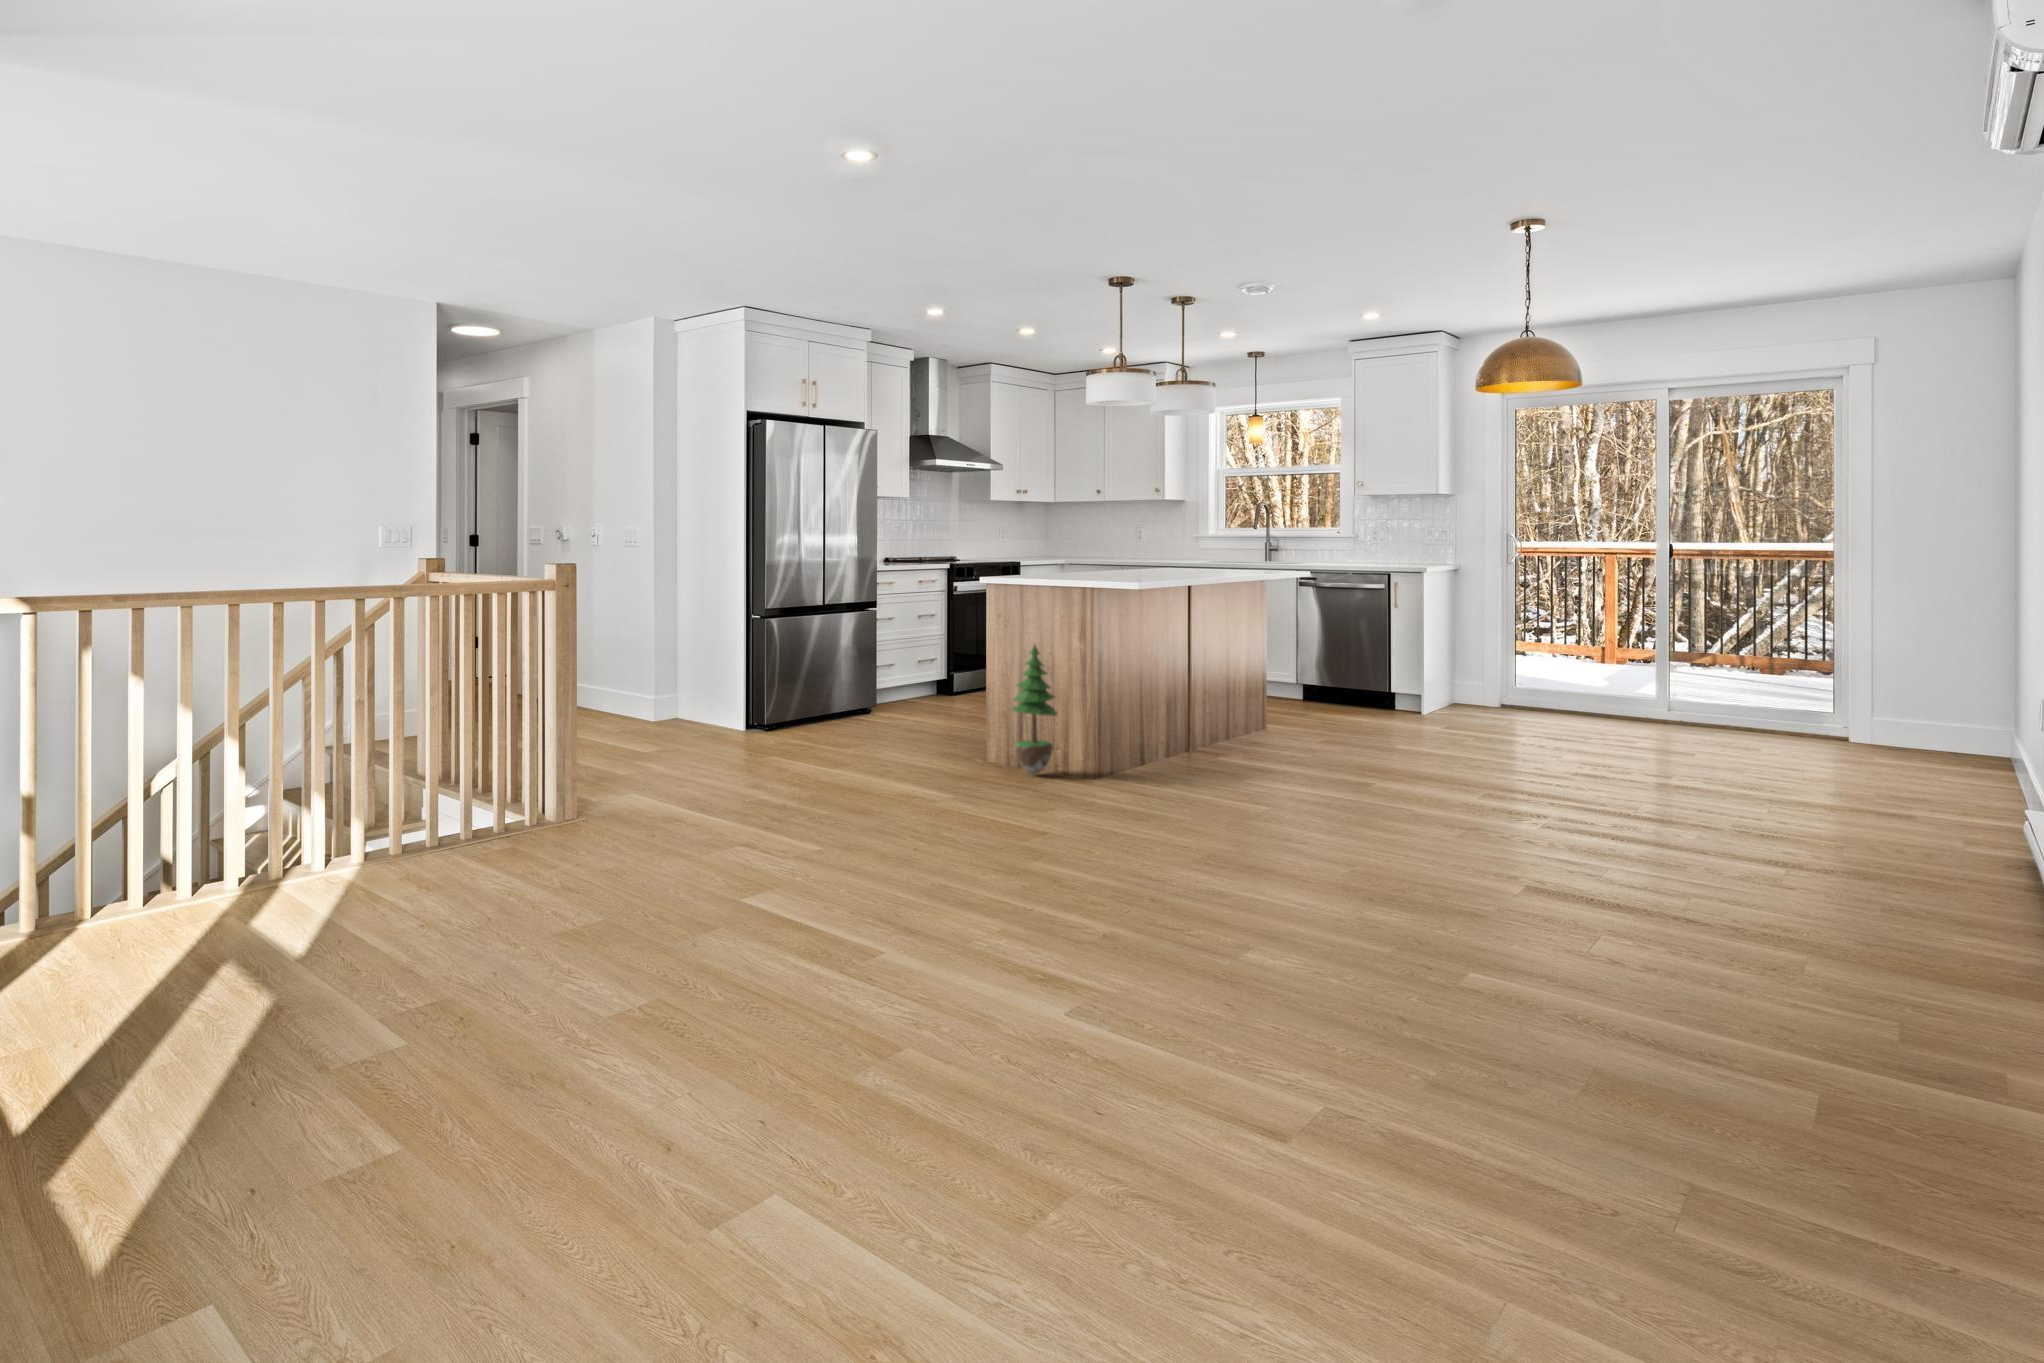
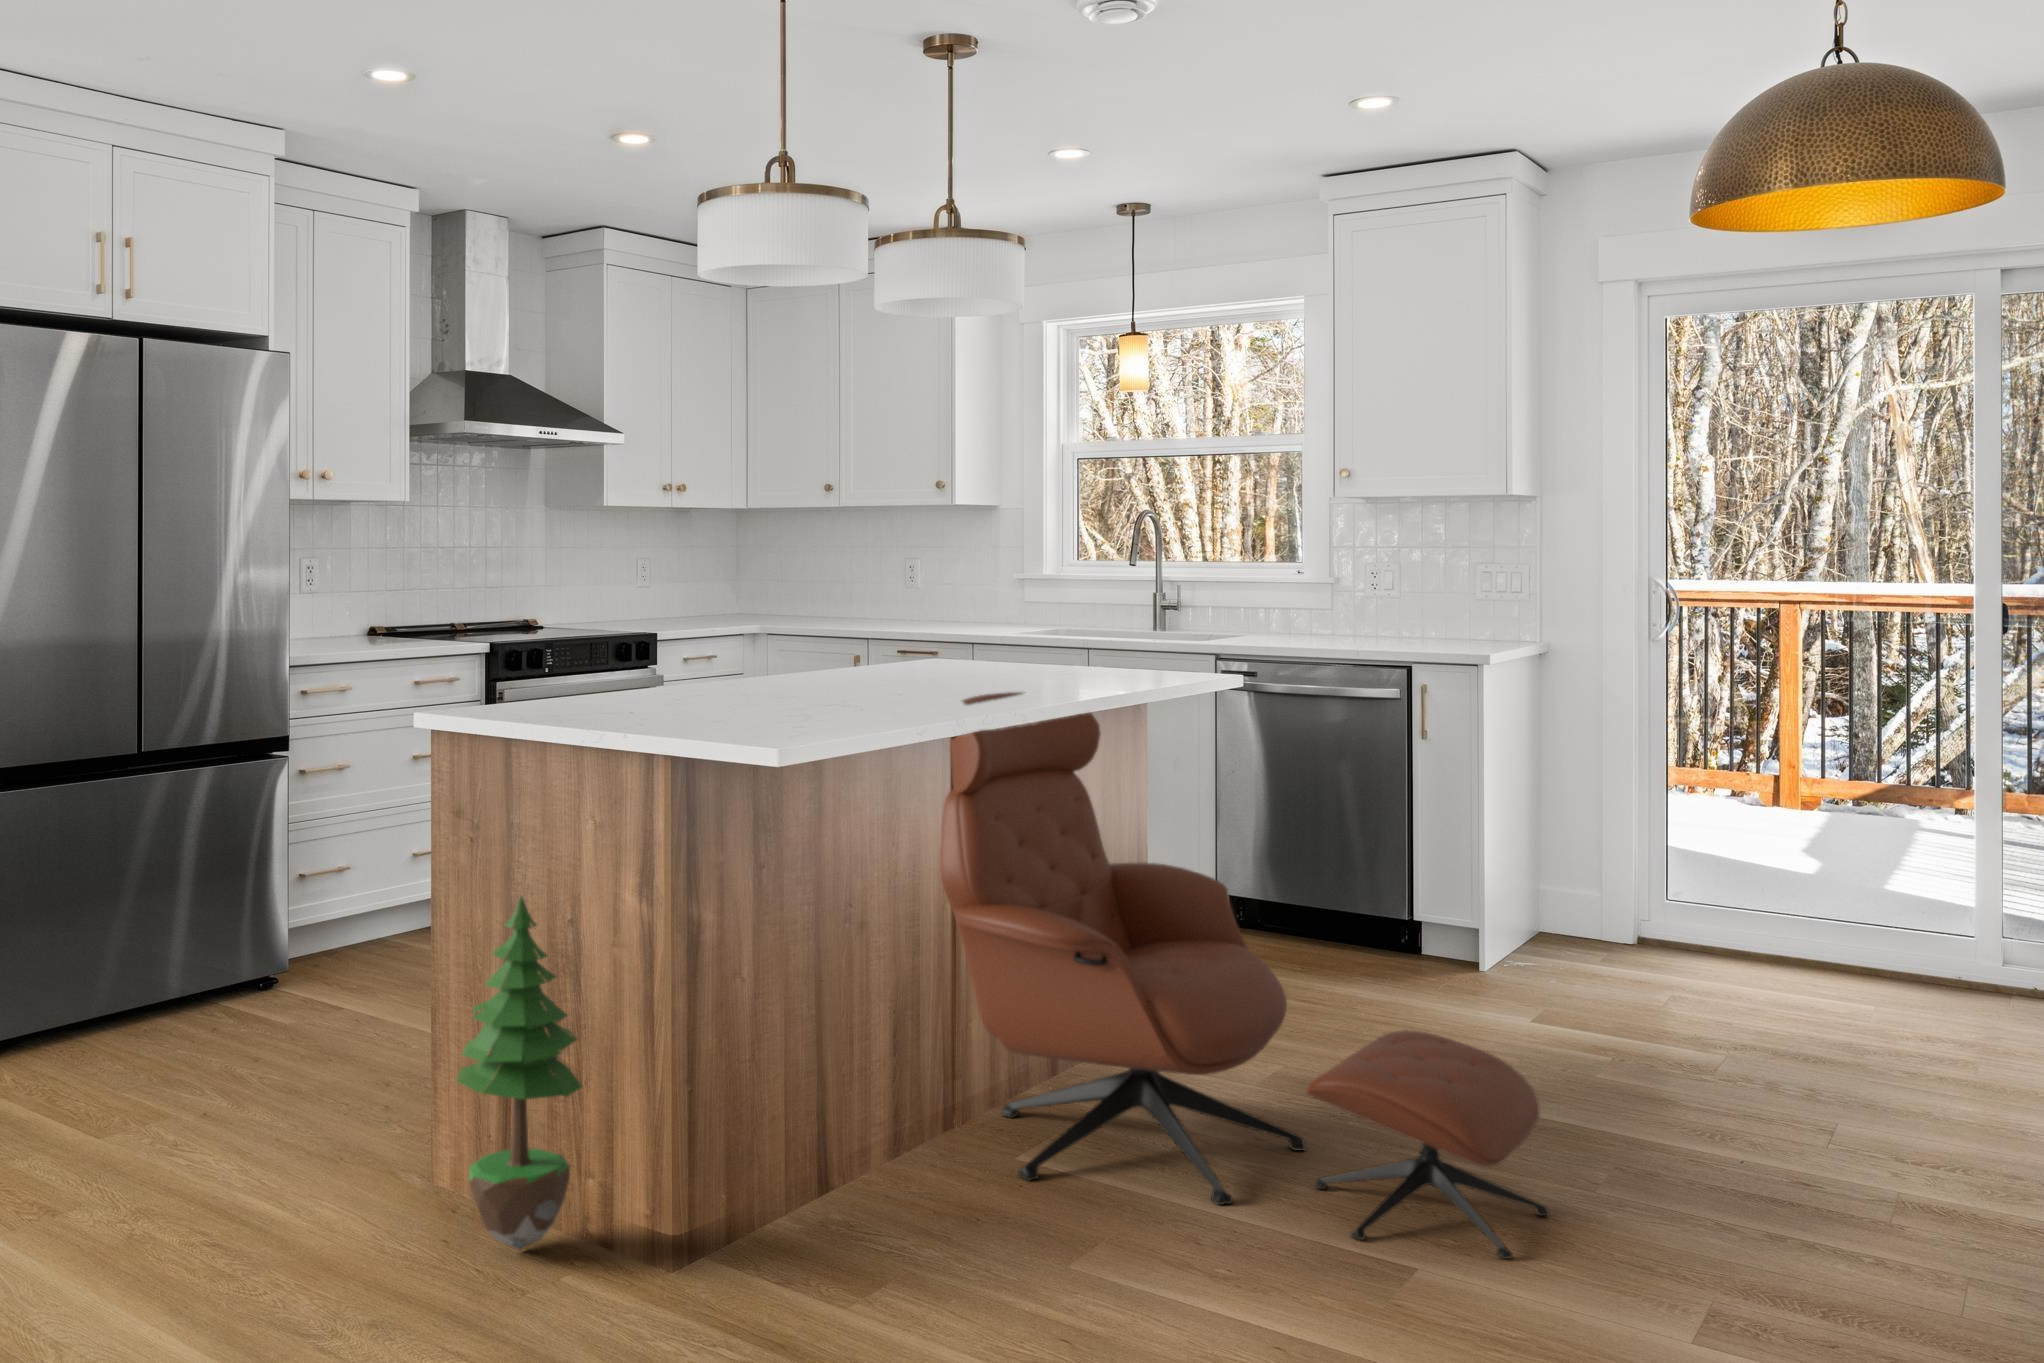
lounge chair: none [1185,576,1431,782] -> present [940,692,1549,1259]

